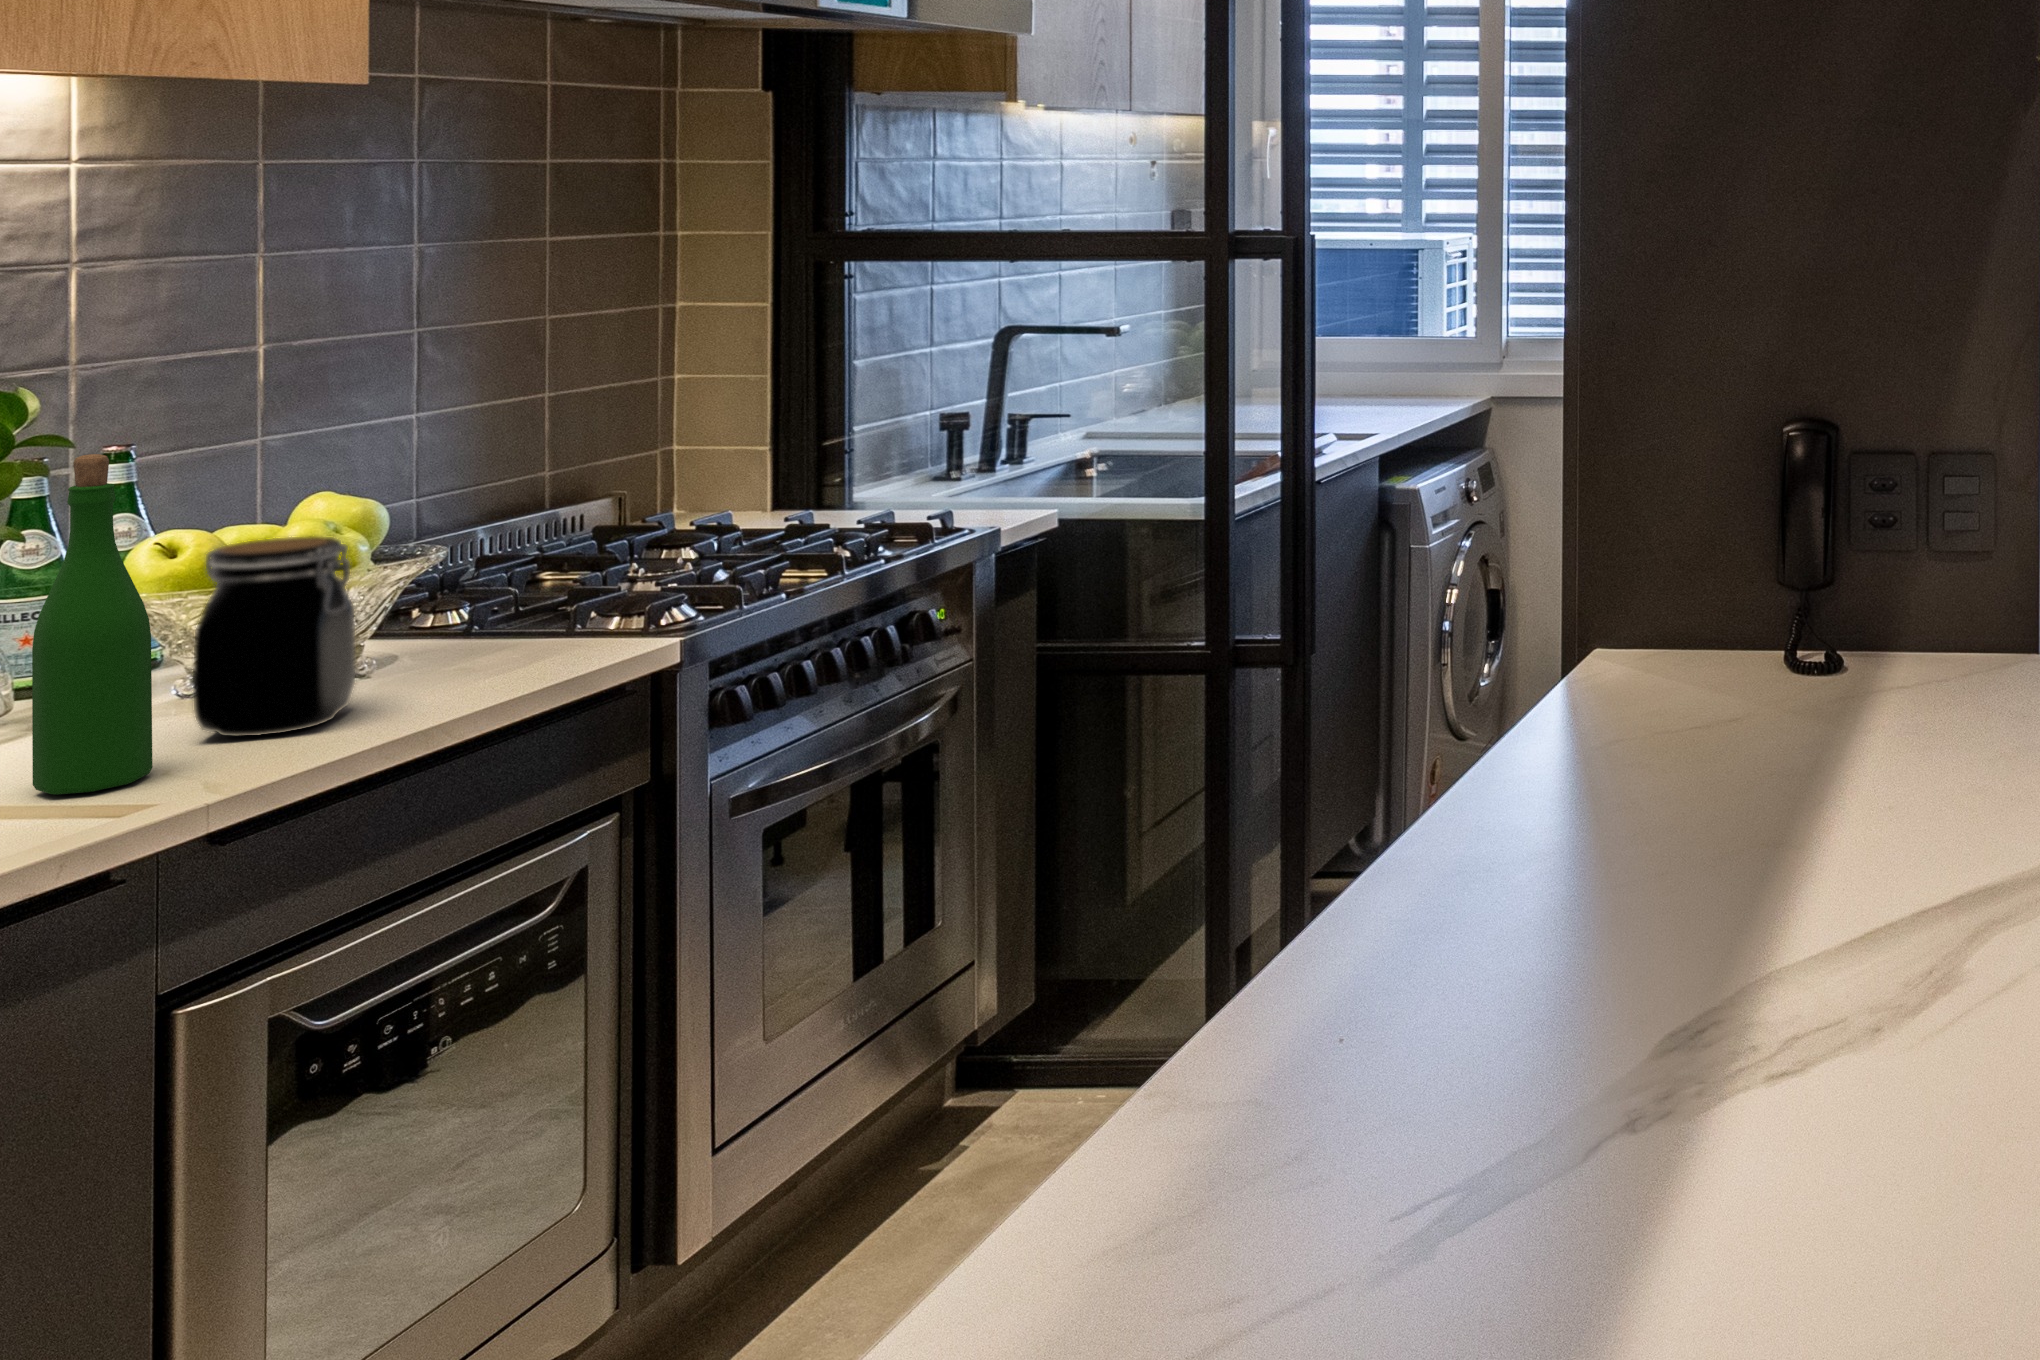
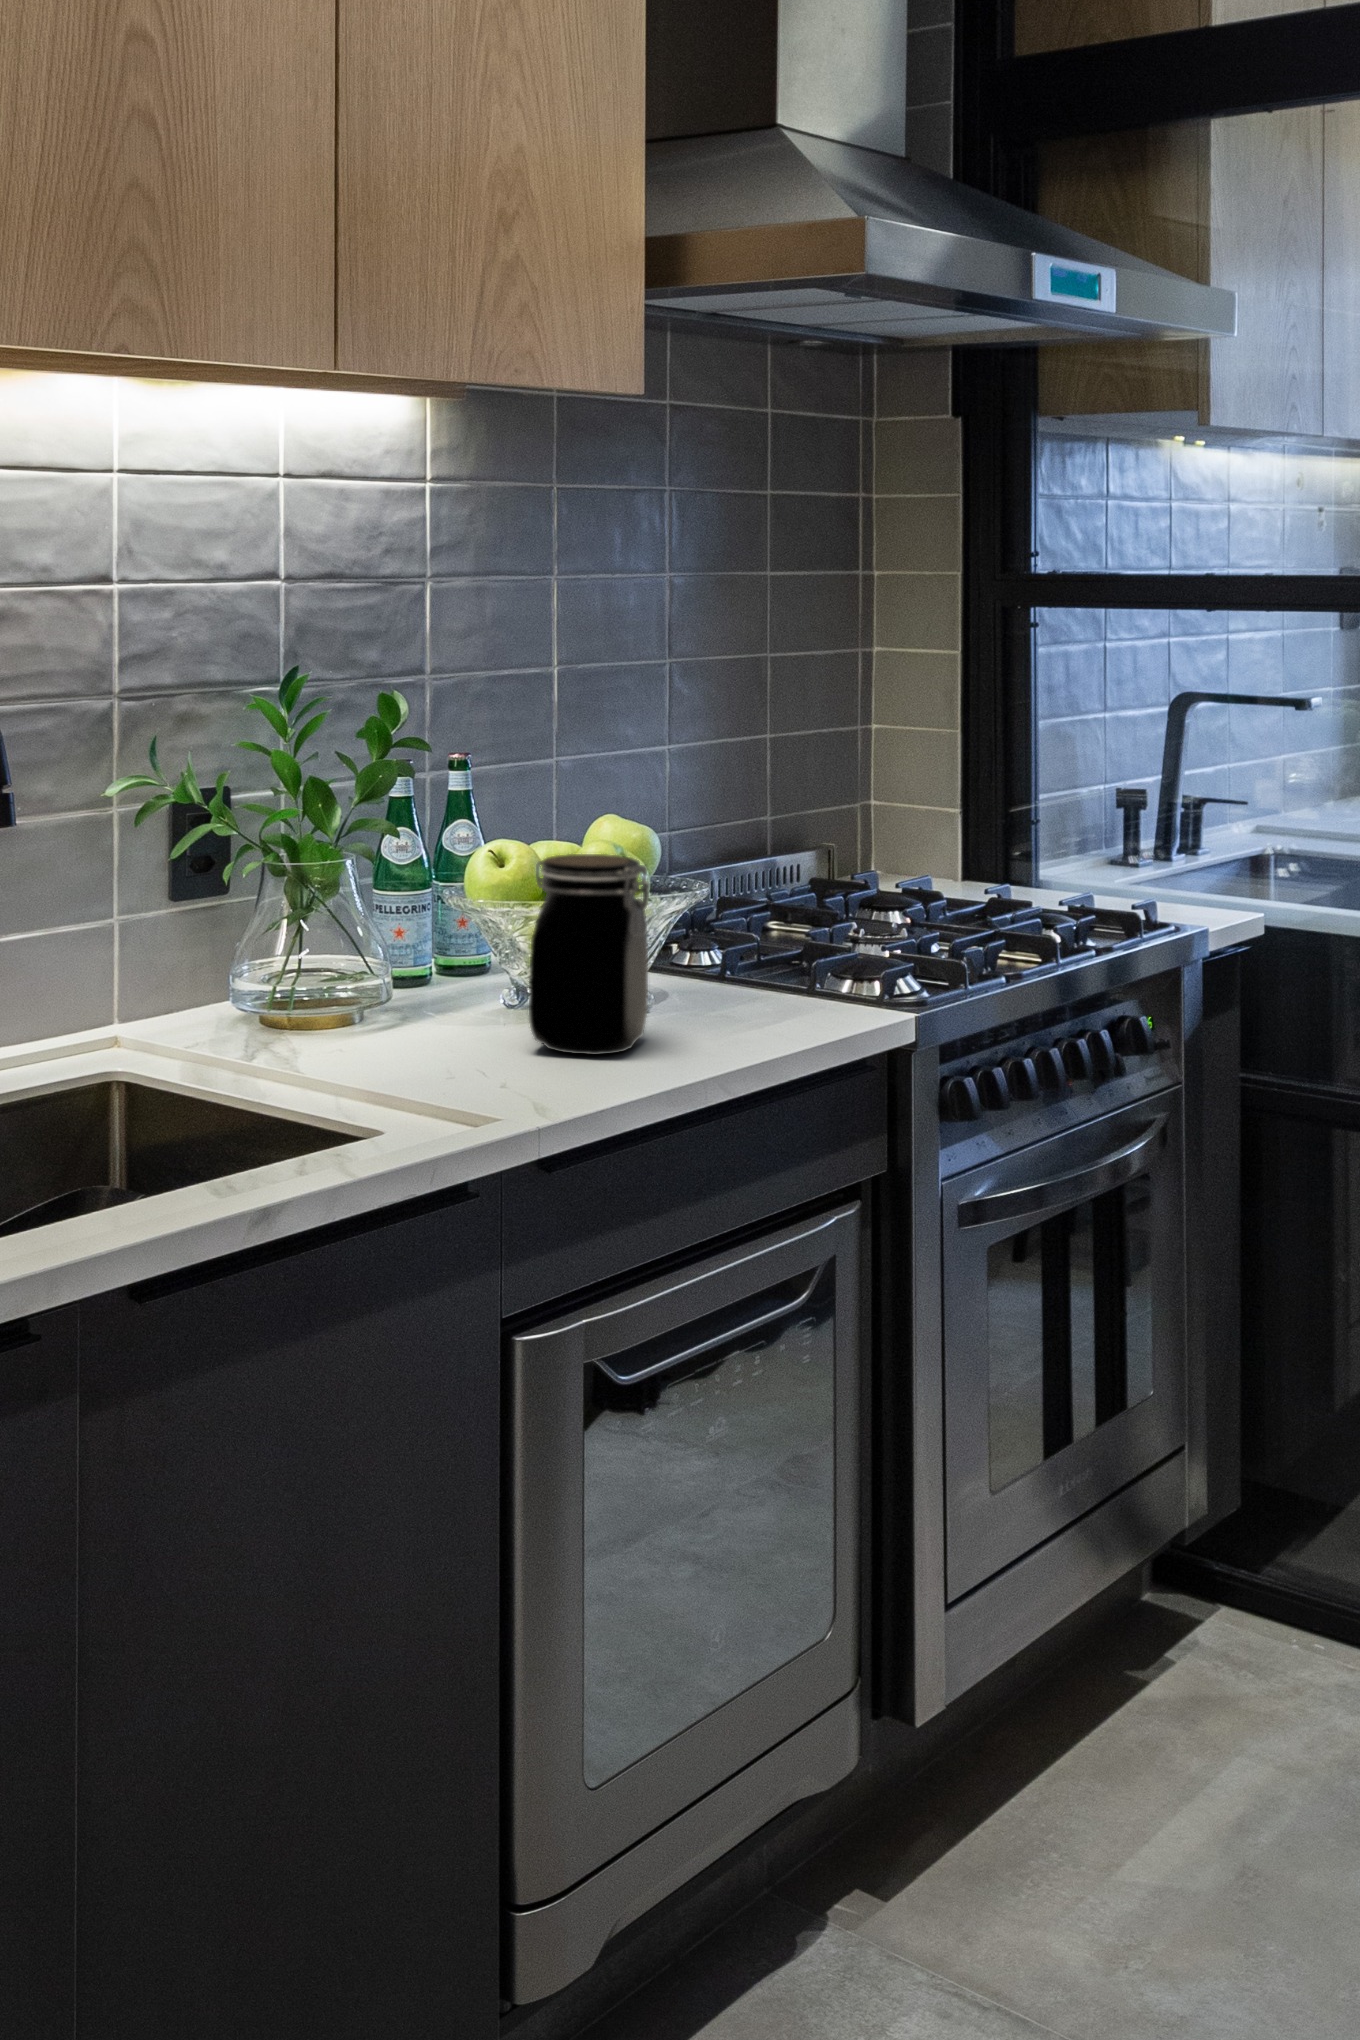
wine bottle: present [32,454,153,795] -> none [421,752,506,1087]

